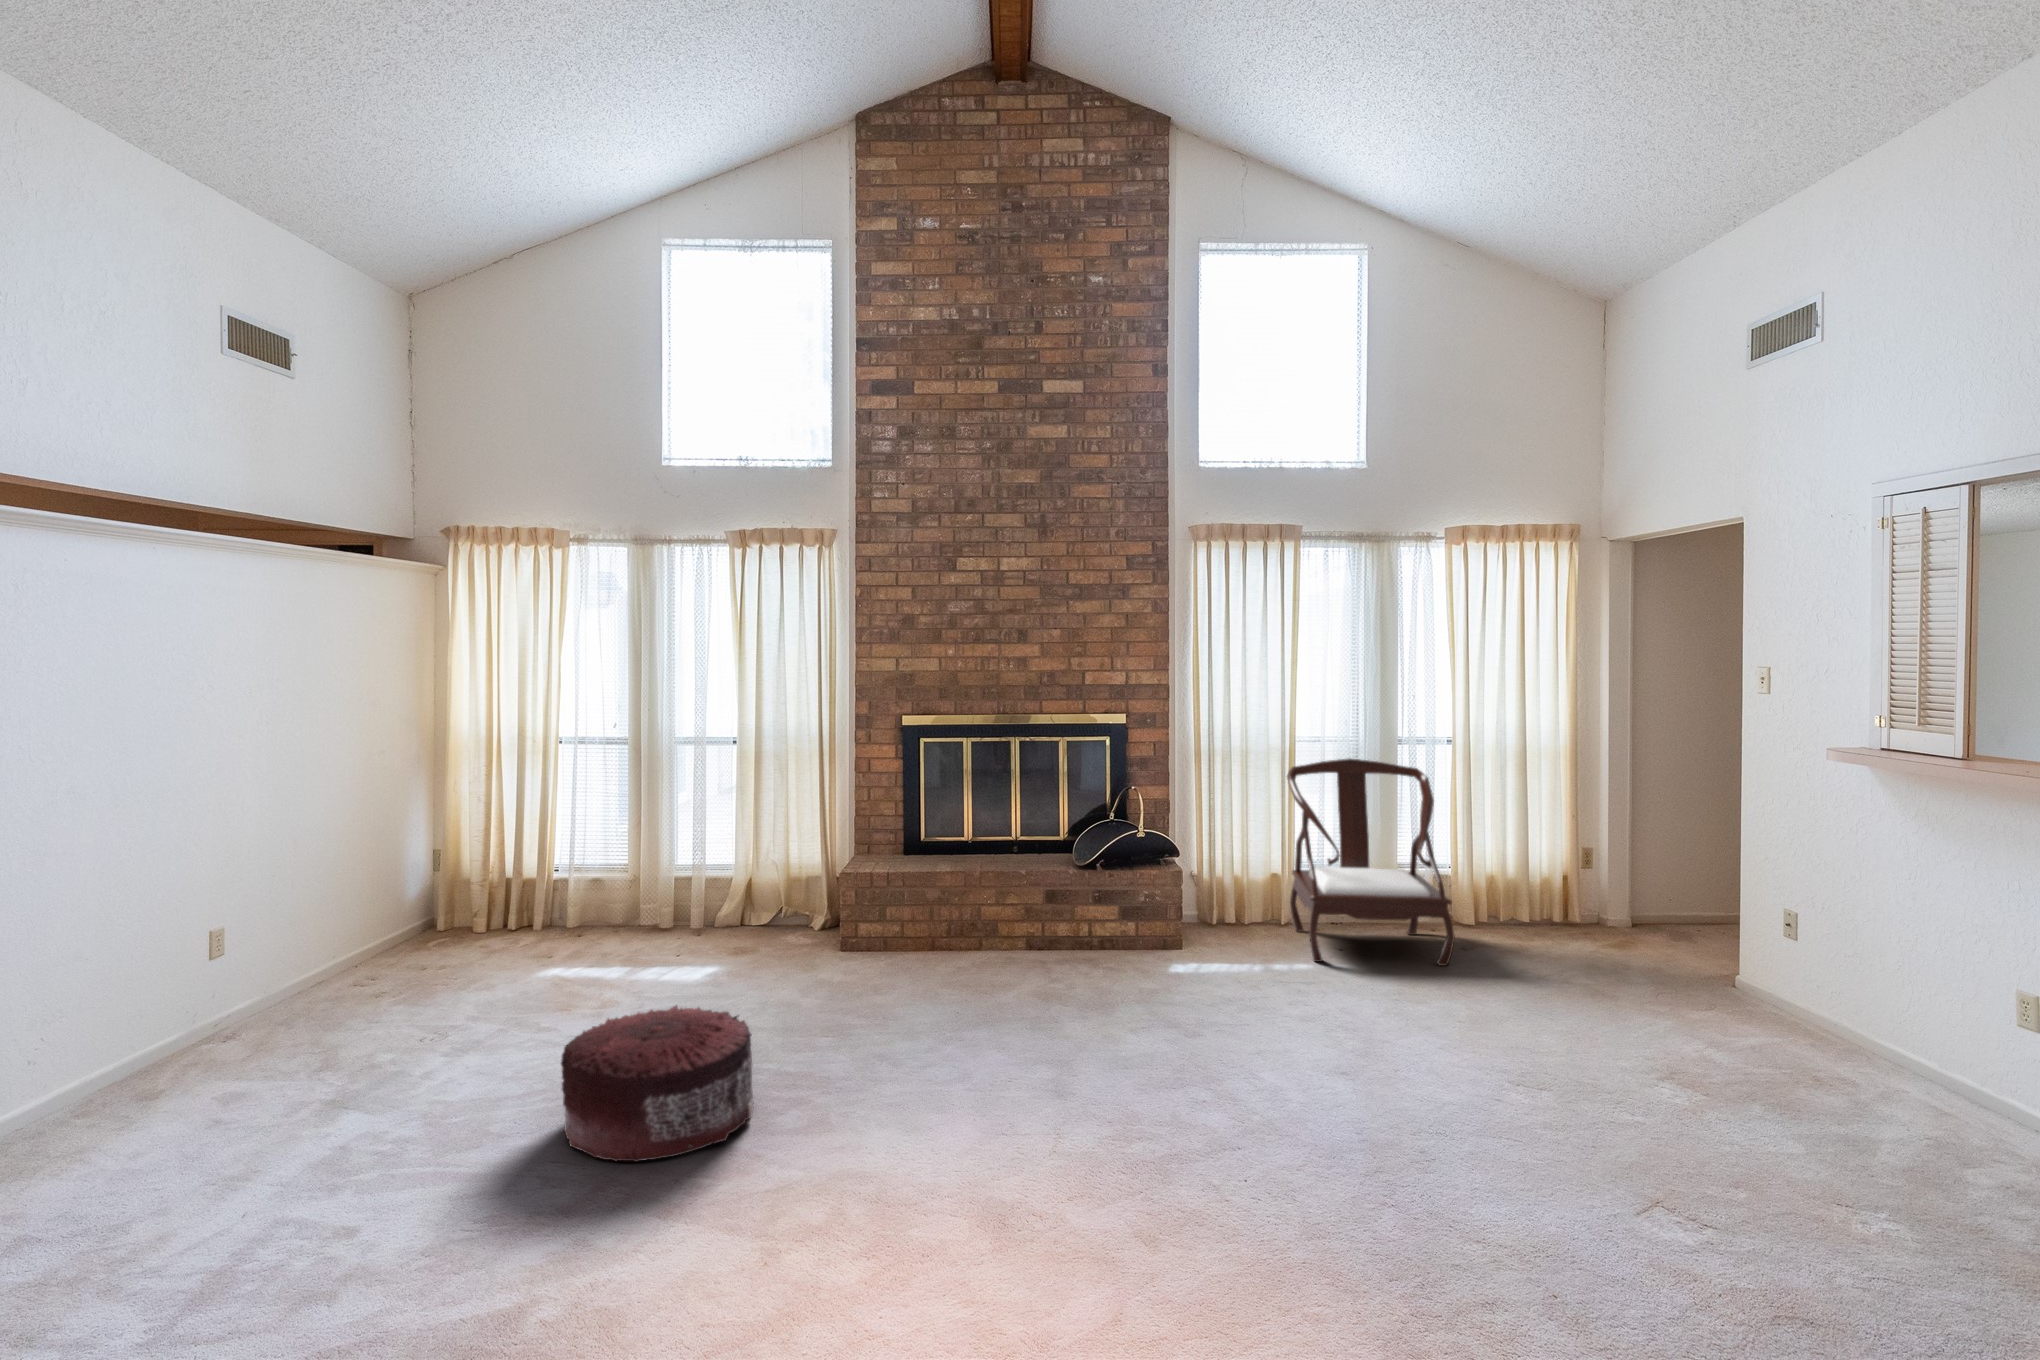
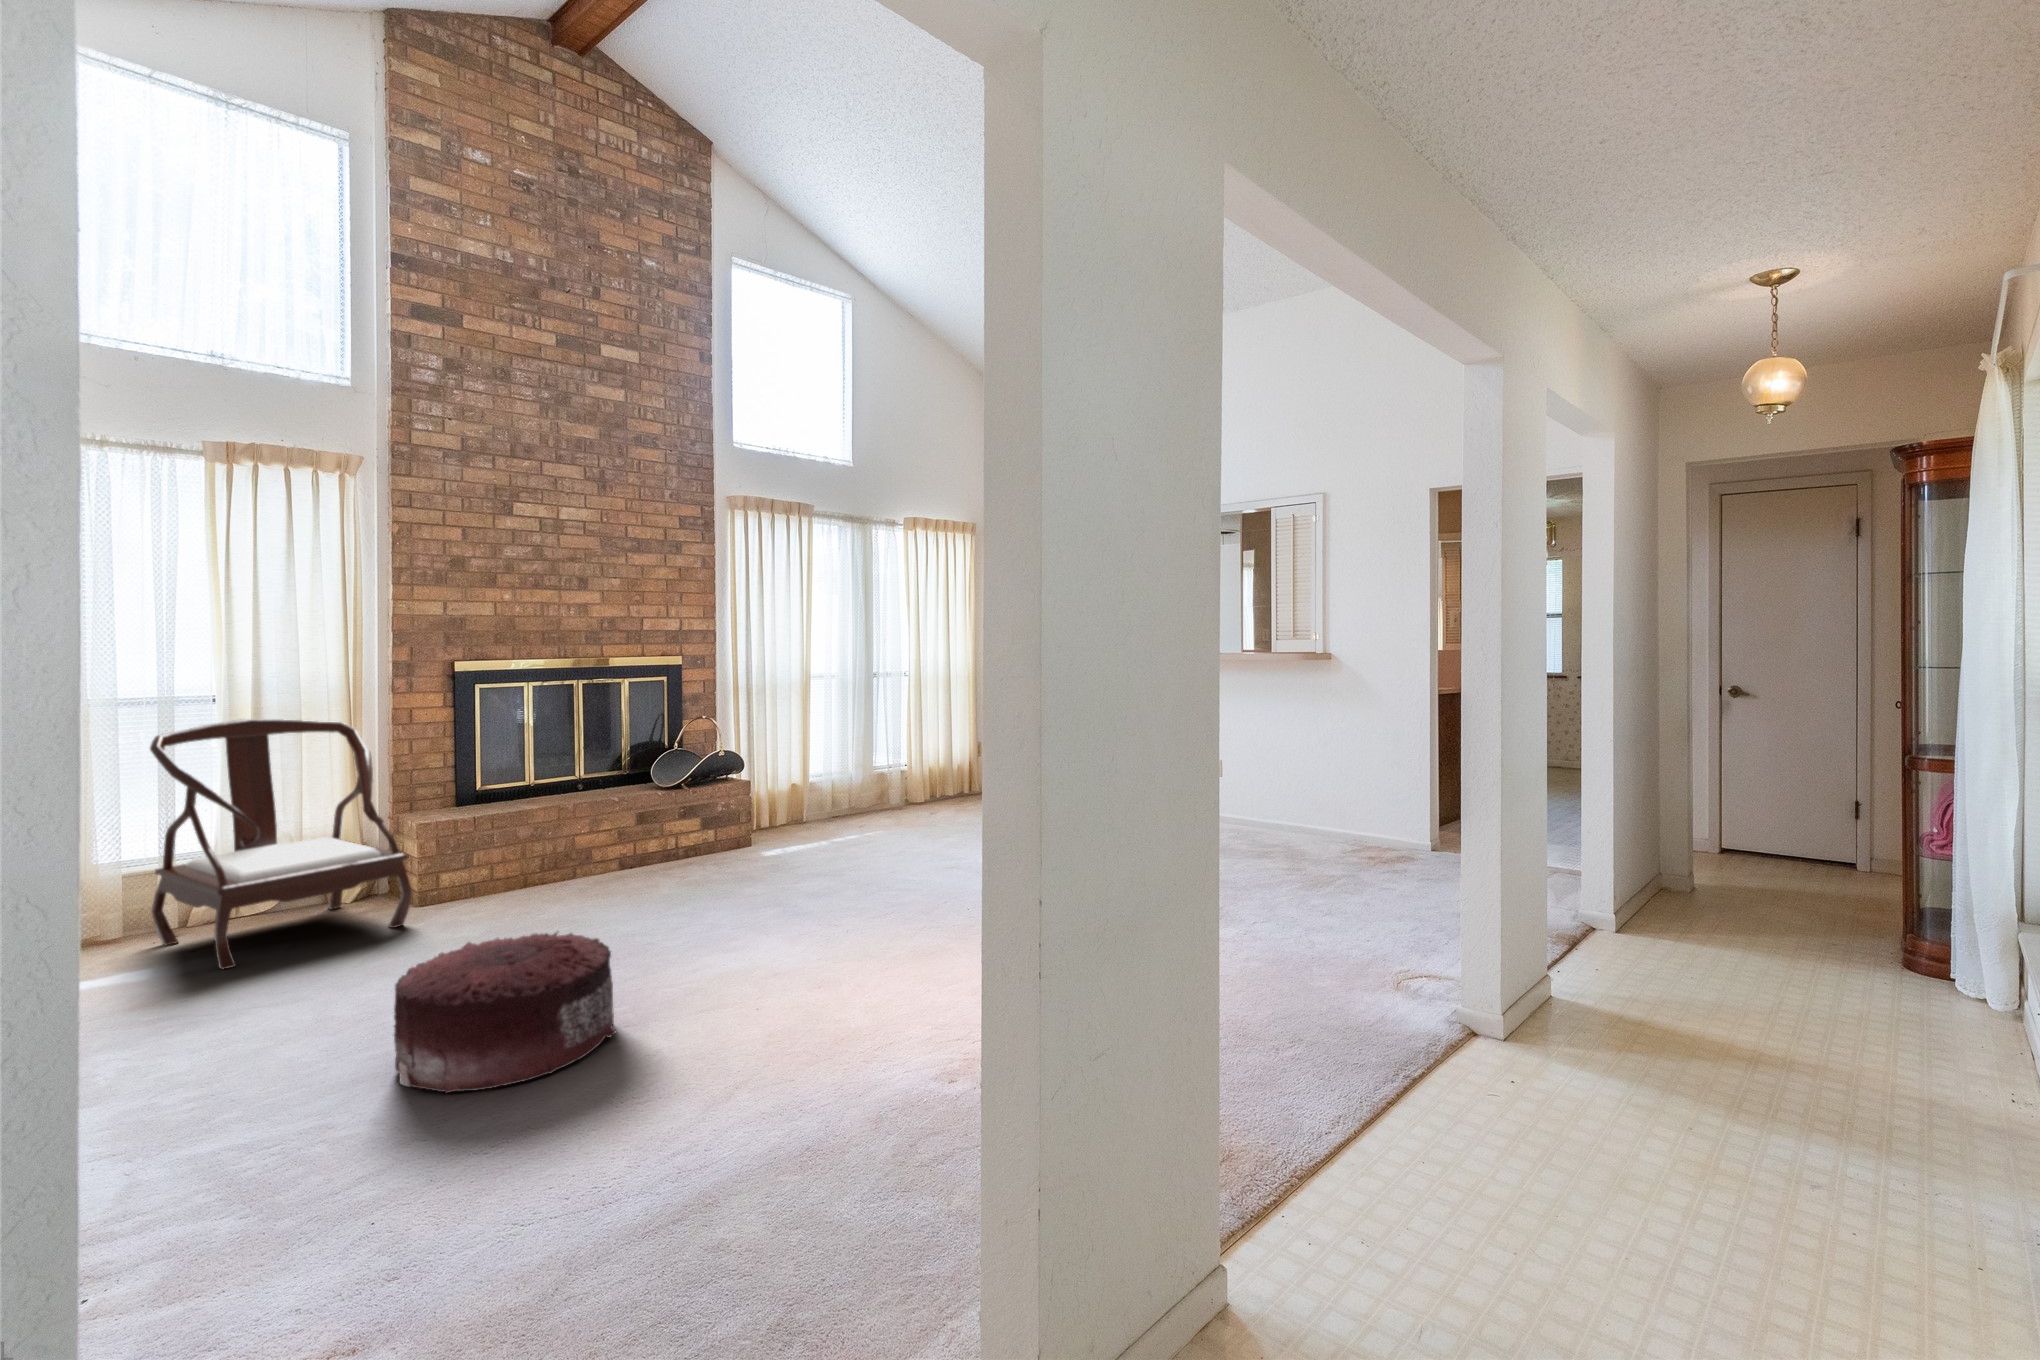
armchair: present [1287,758,1455,966] -> present [150,719,412,969]

